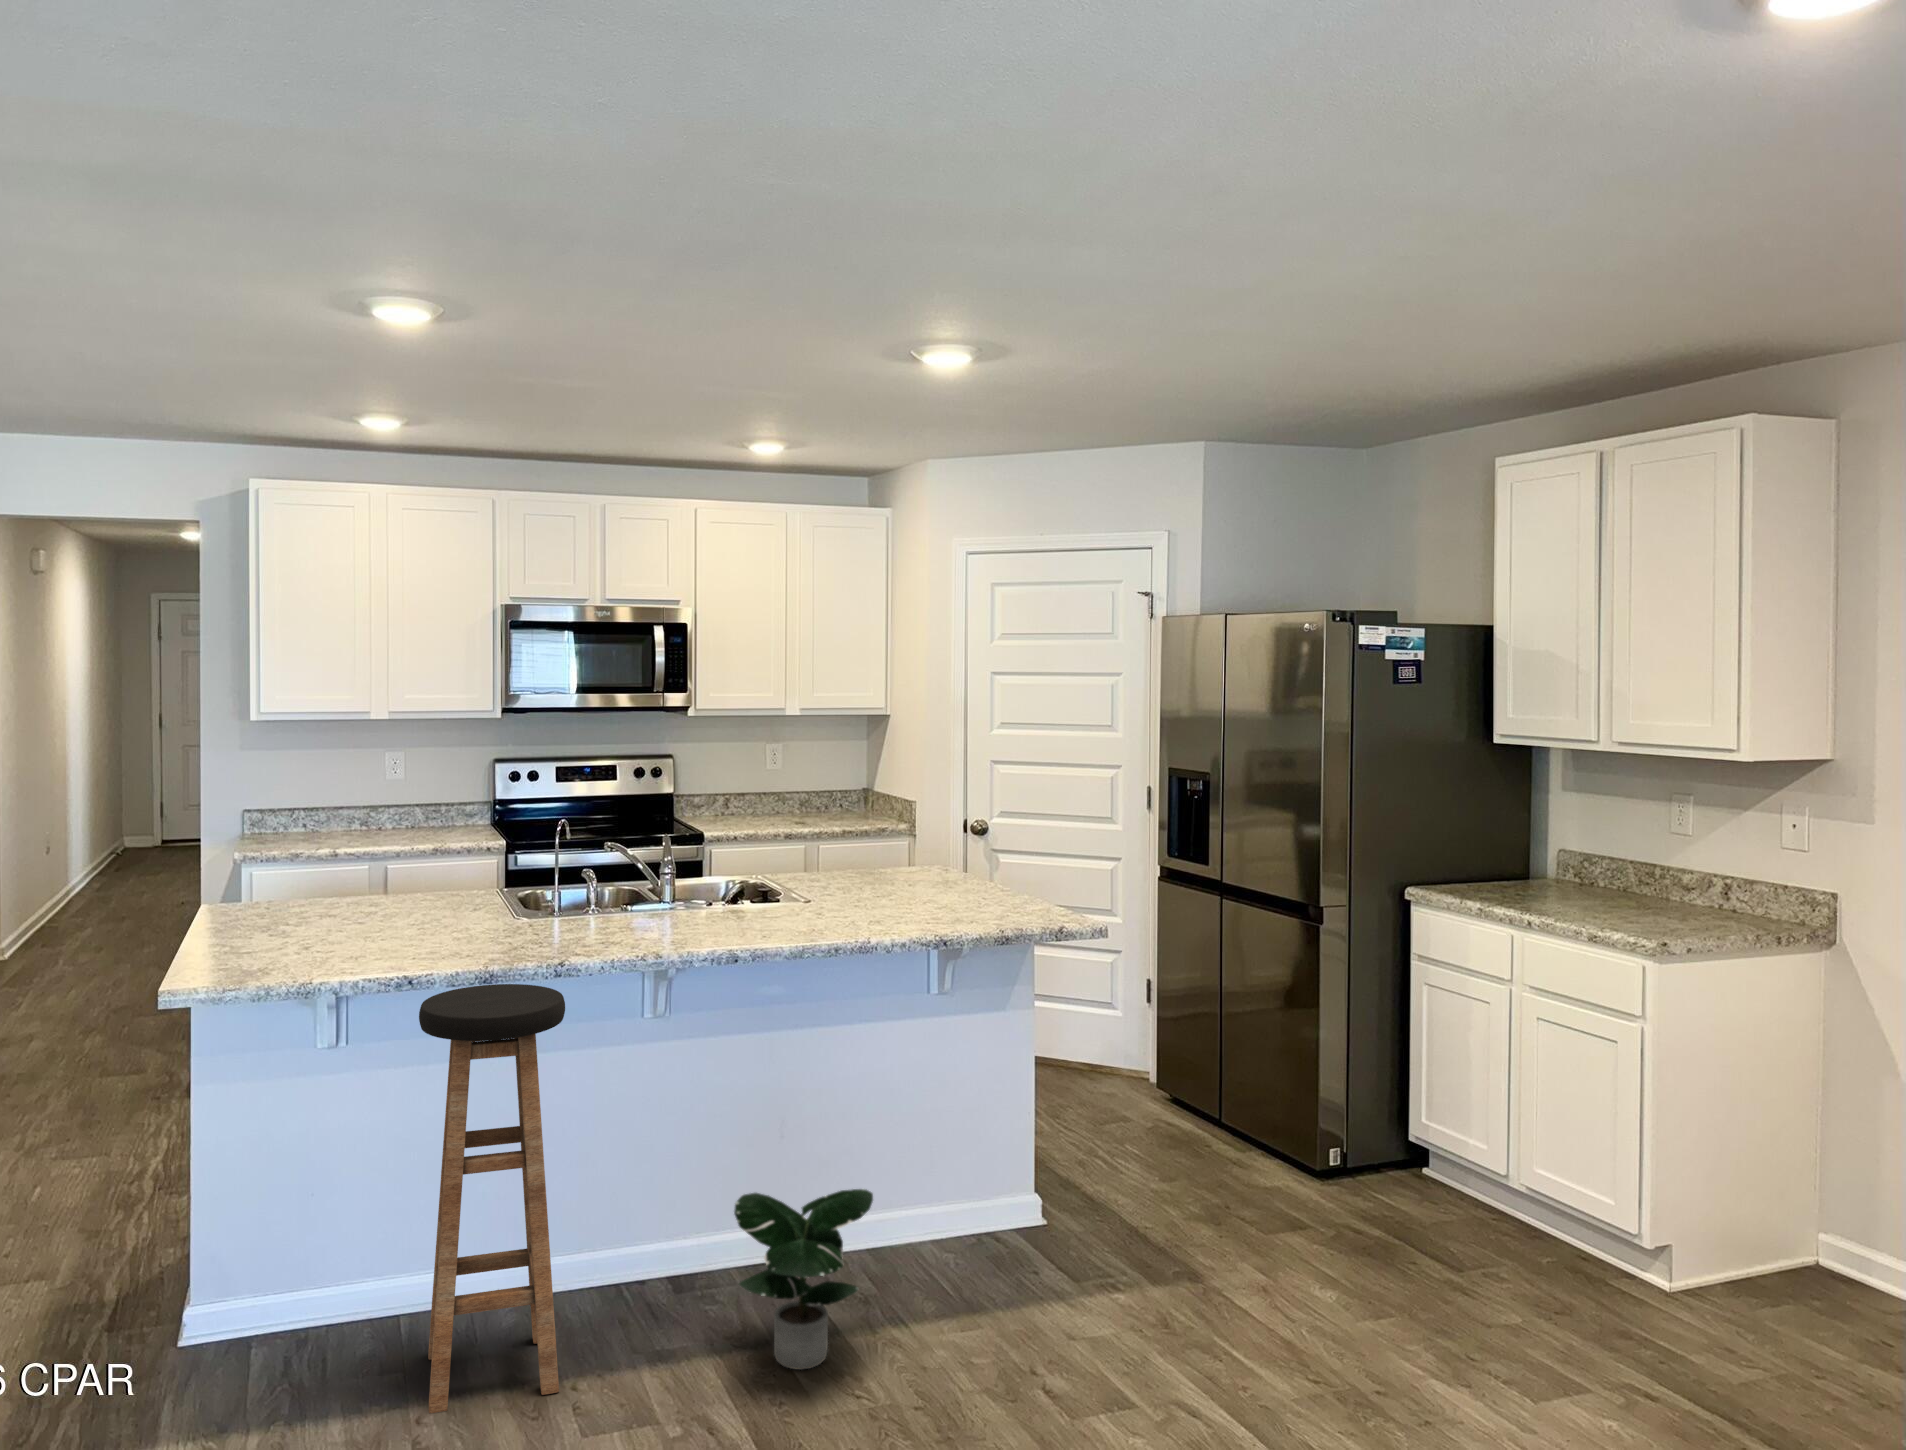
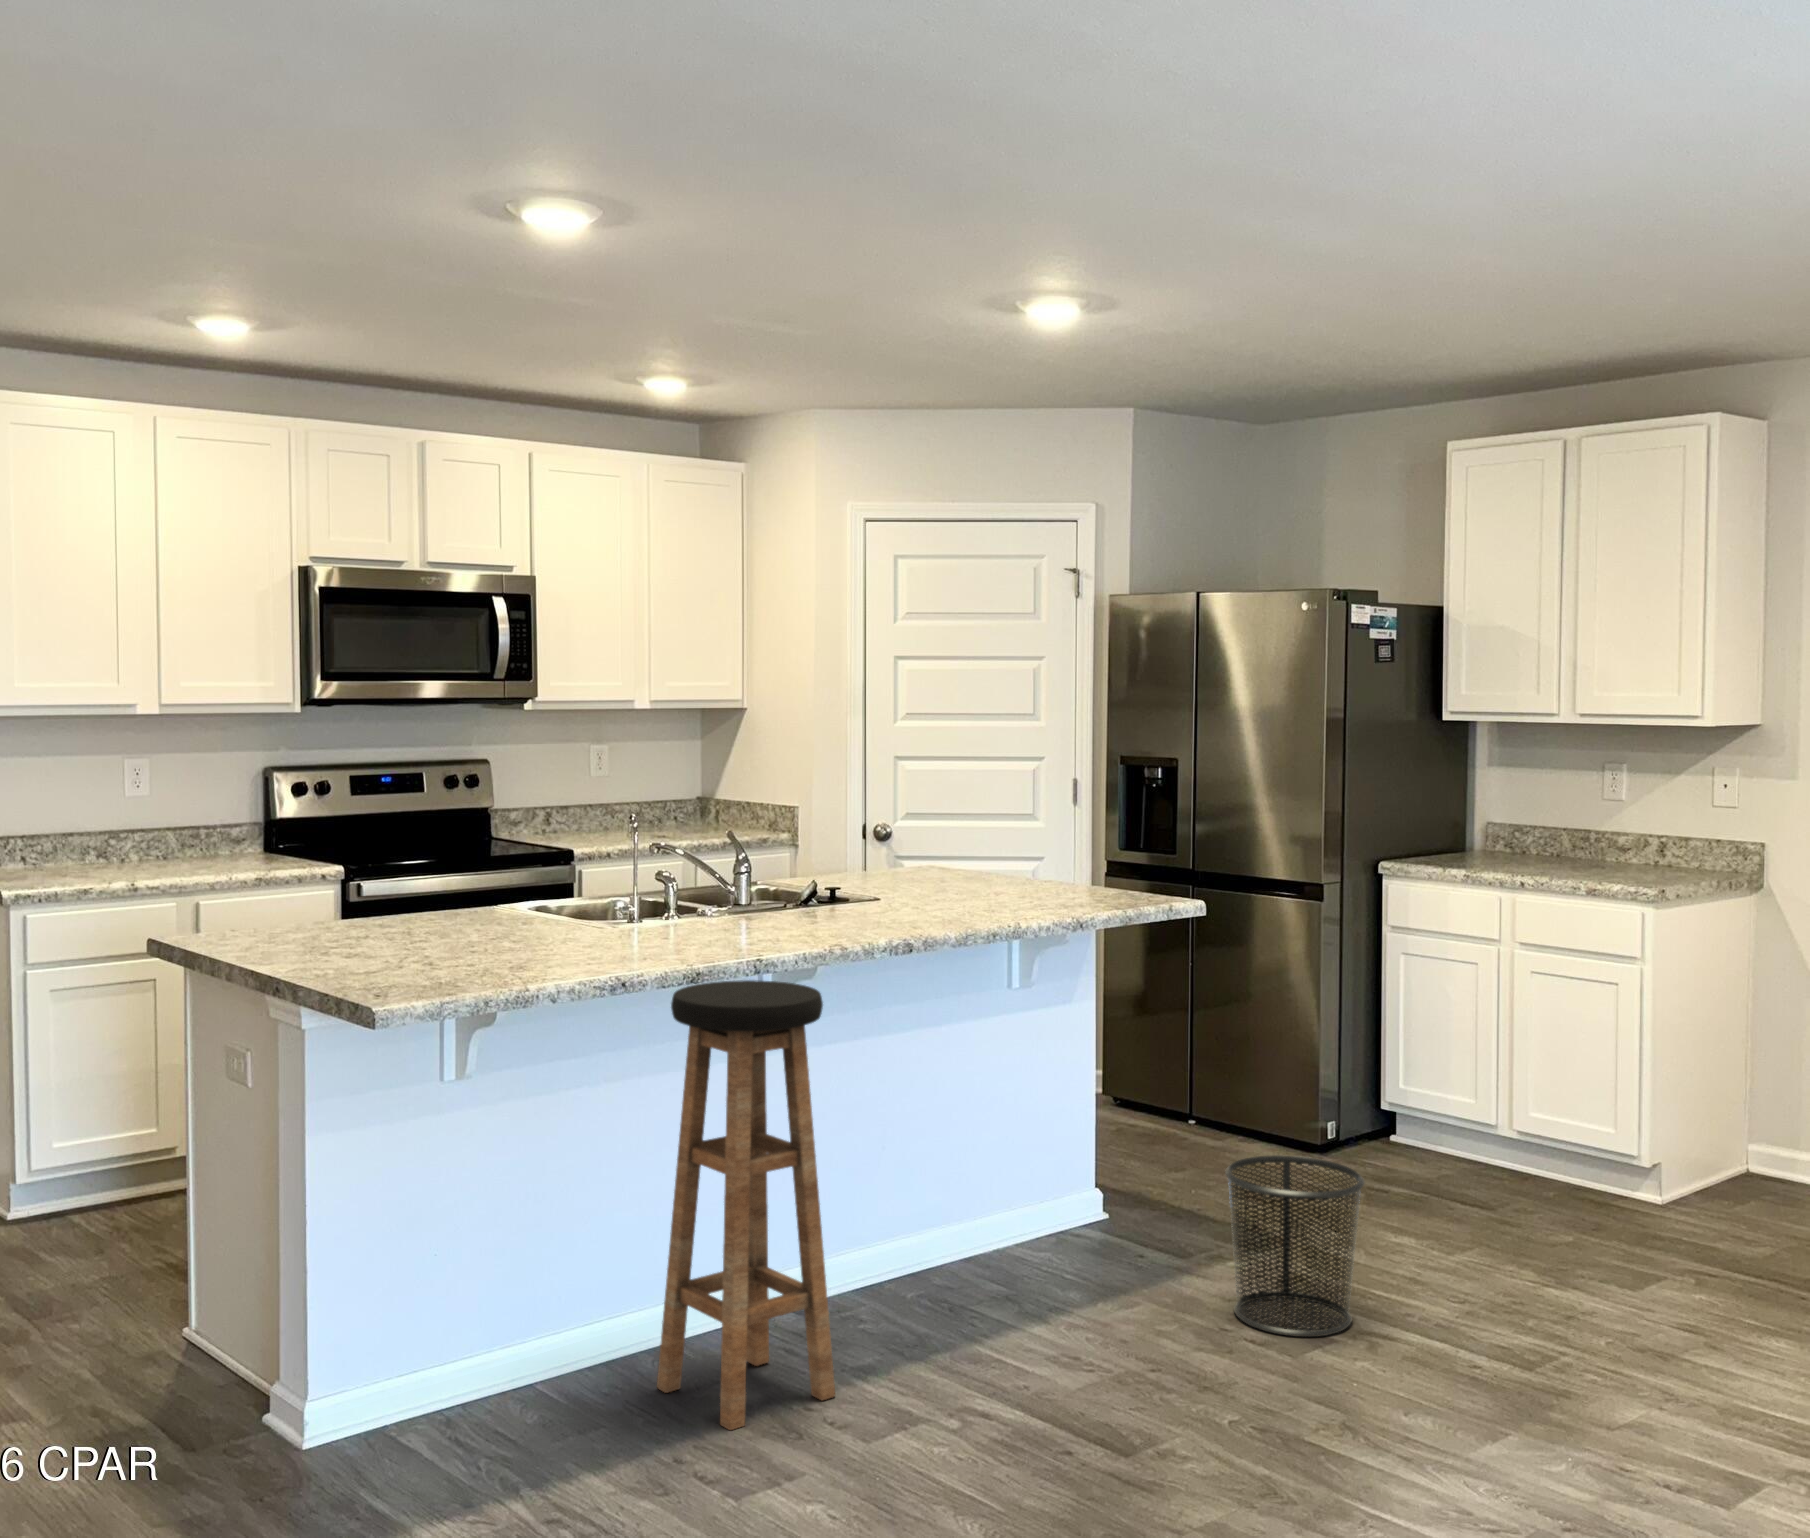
potted plant: present [734,1189,873,1370] -> none [953,1167,1095,1348]
waste bin: none [1020,1201,1163,1409] -> present [1225,1155,1365,1337]

